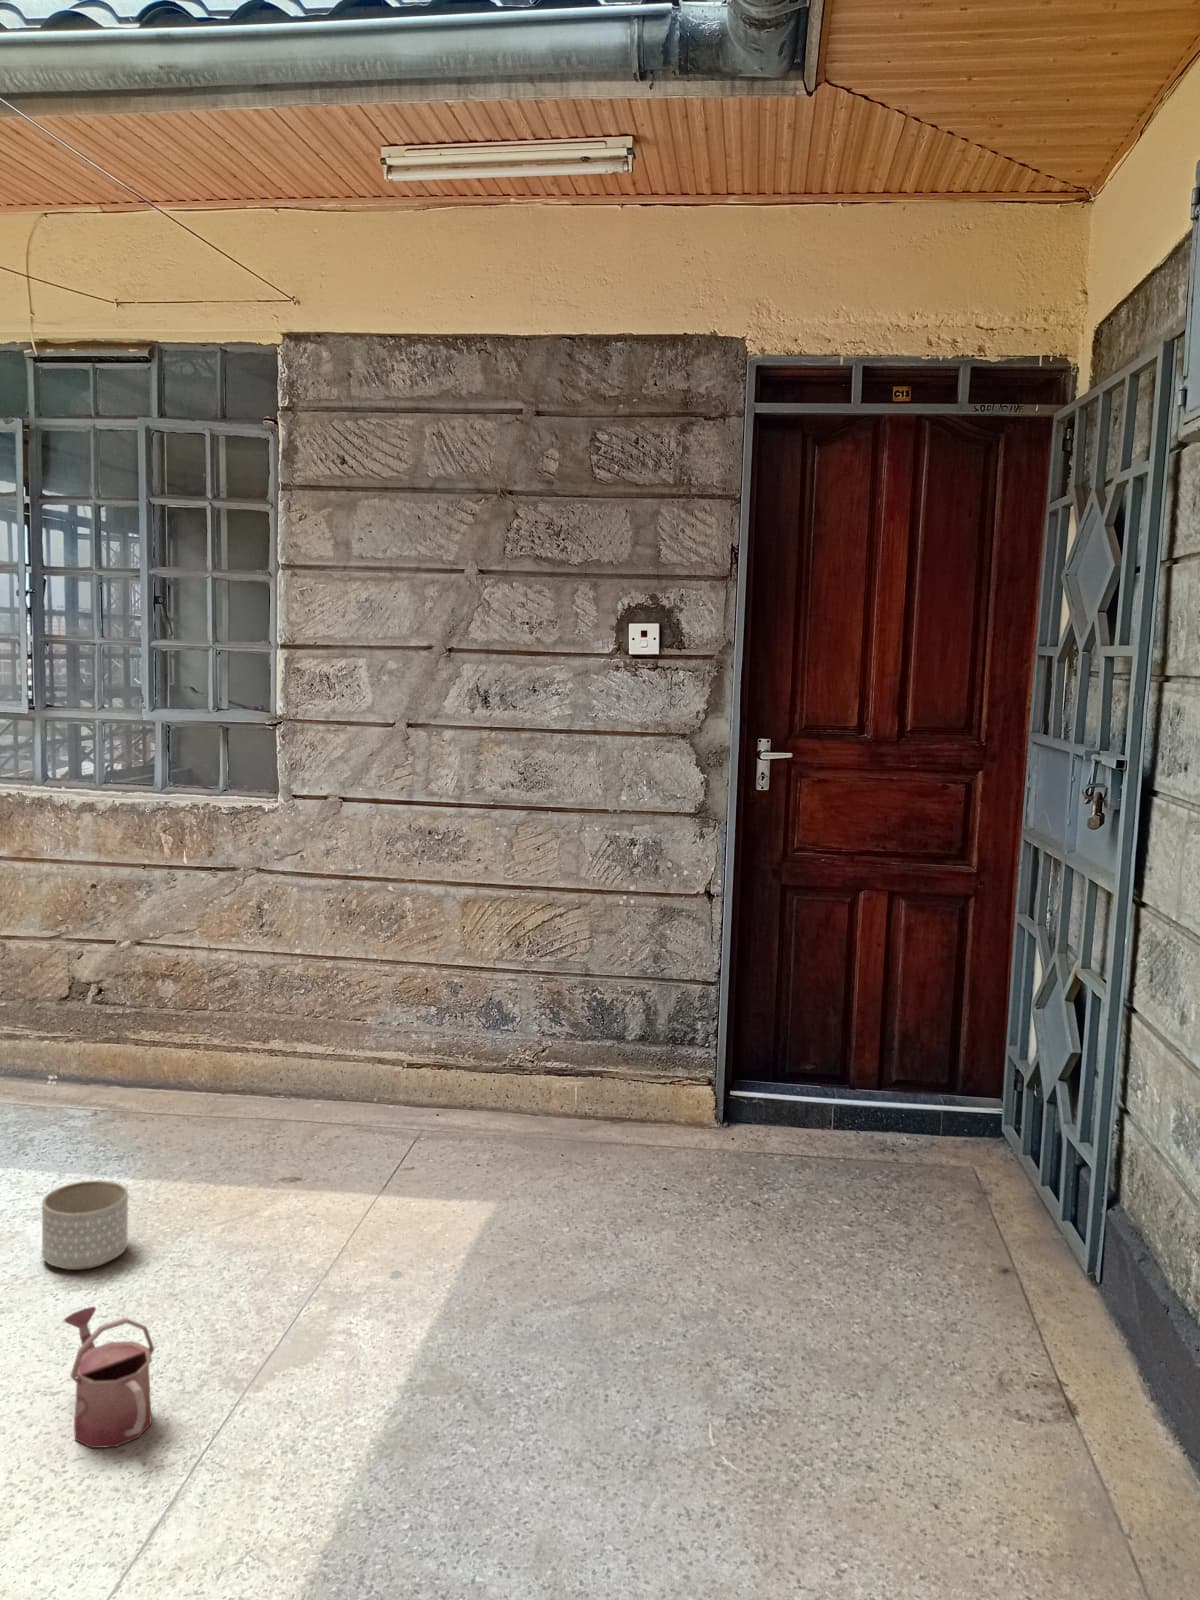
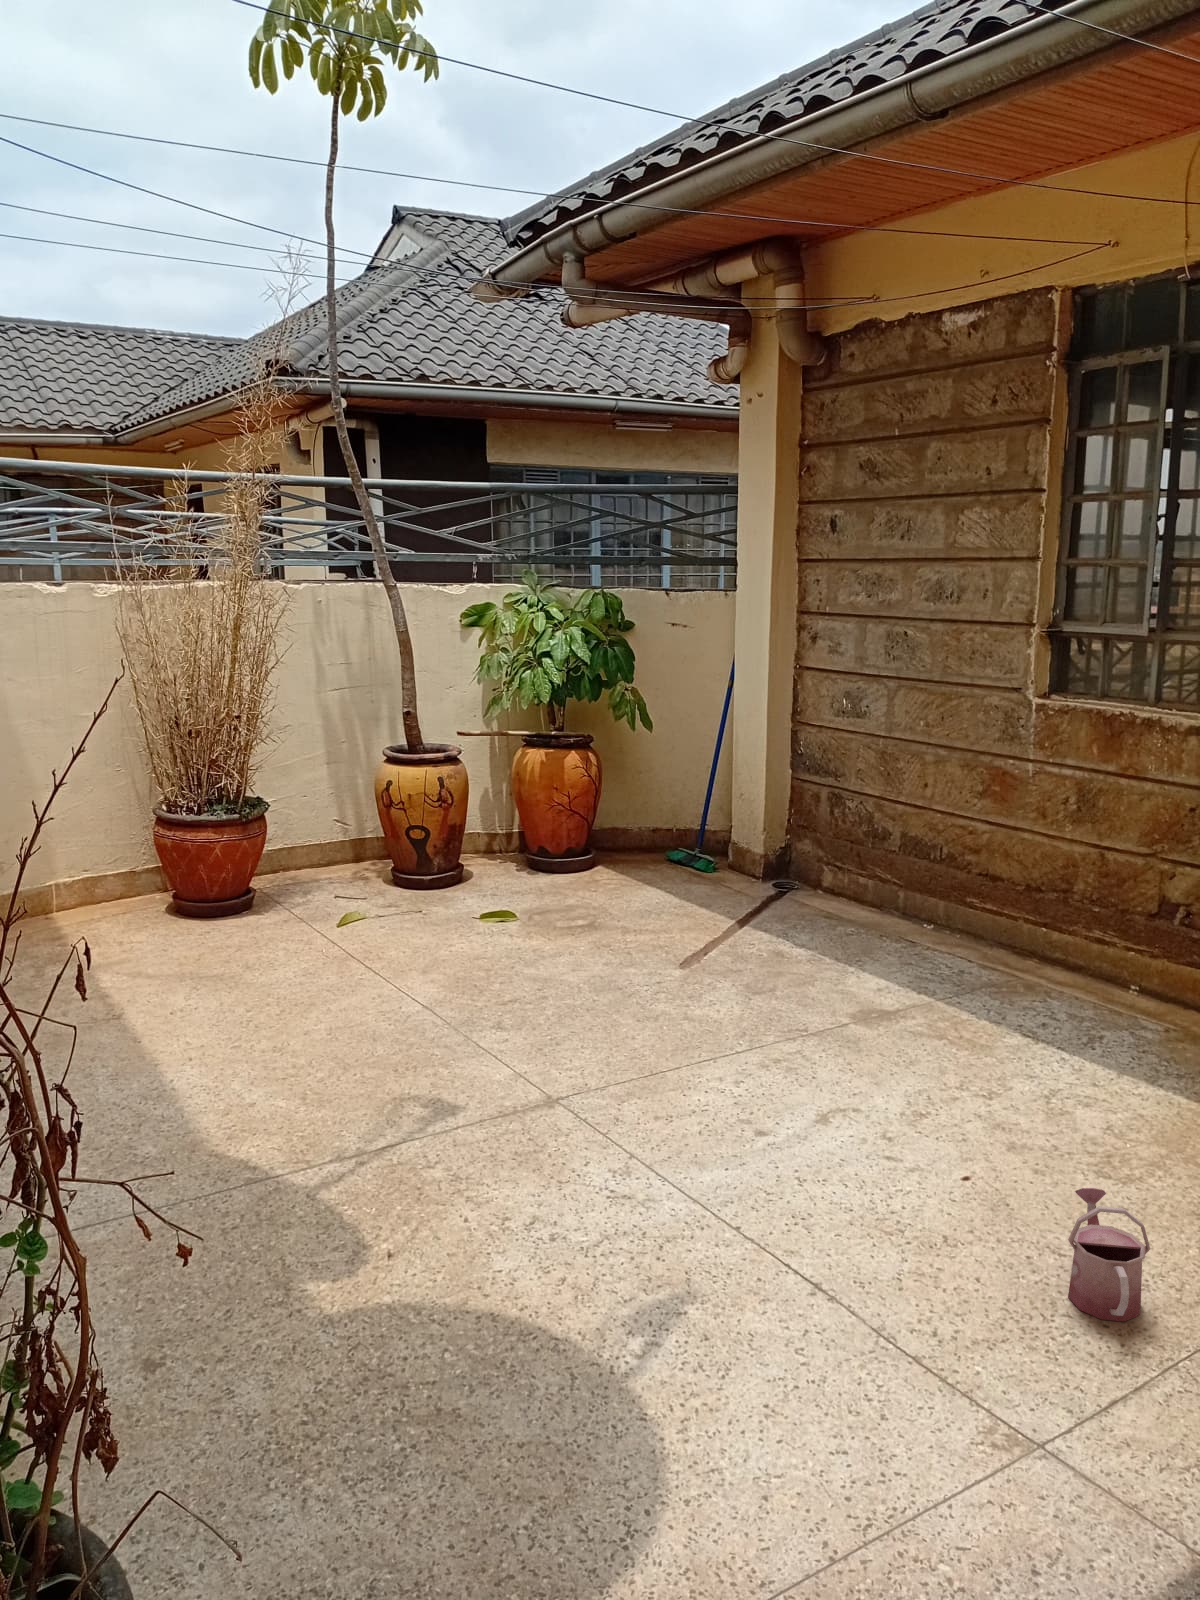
planter: present [42,1181,128,1270] -> none [1084,1081,1168,1163]

